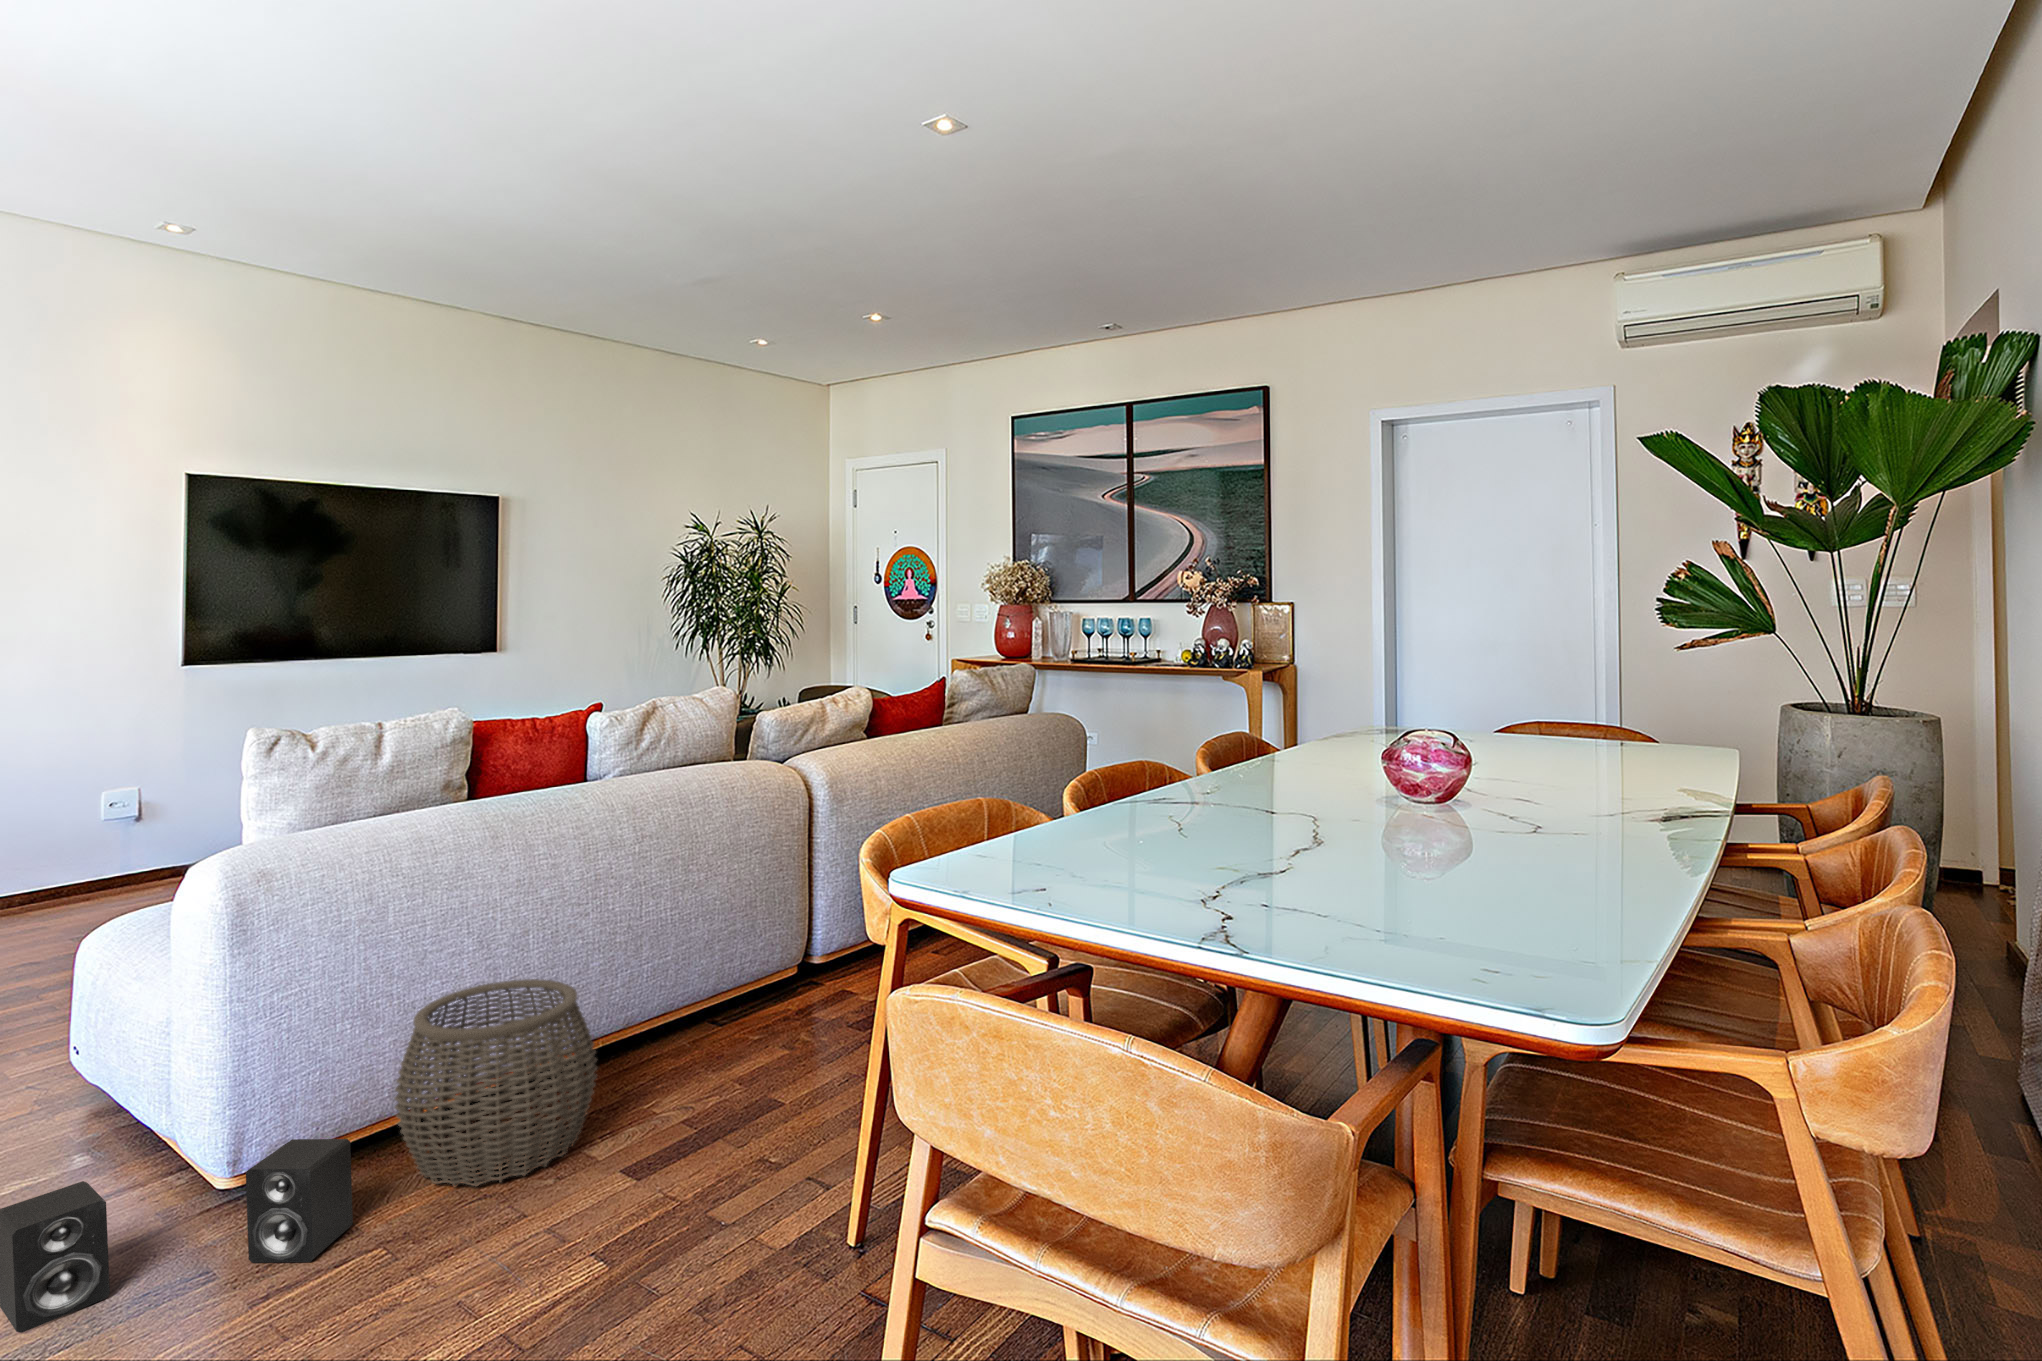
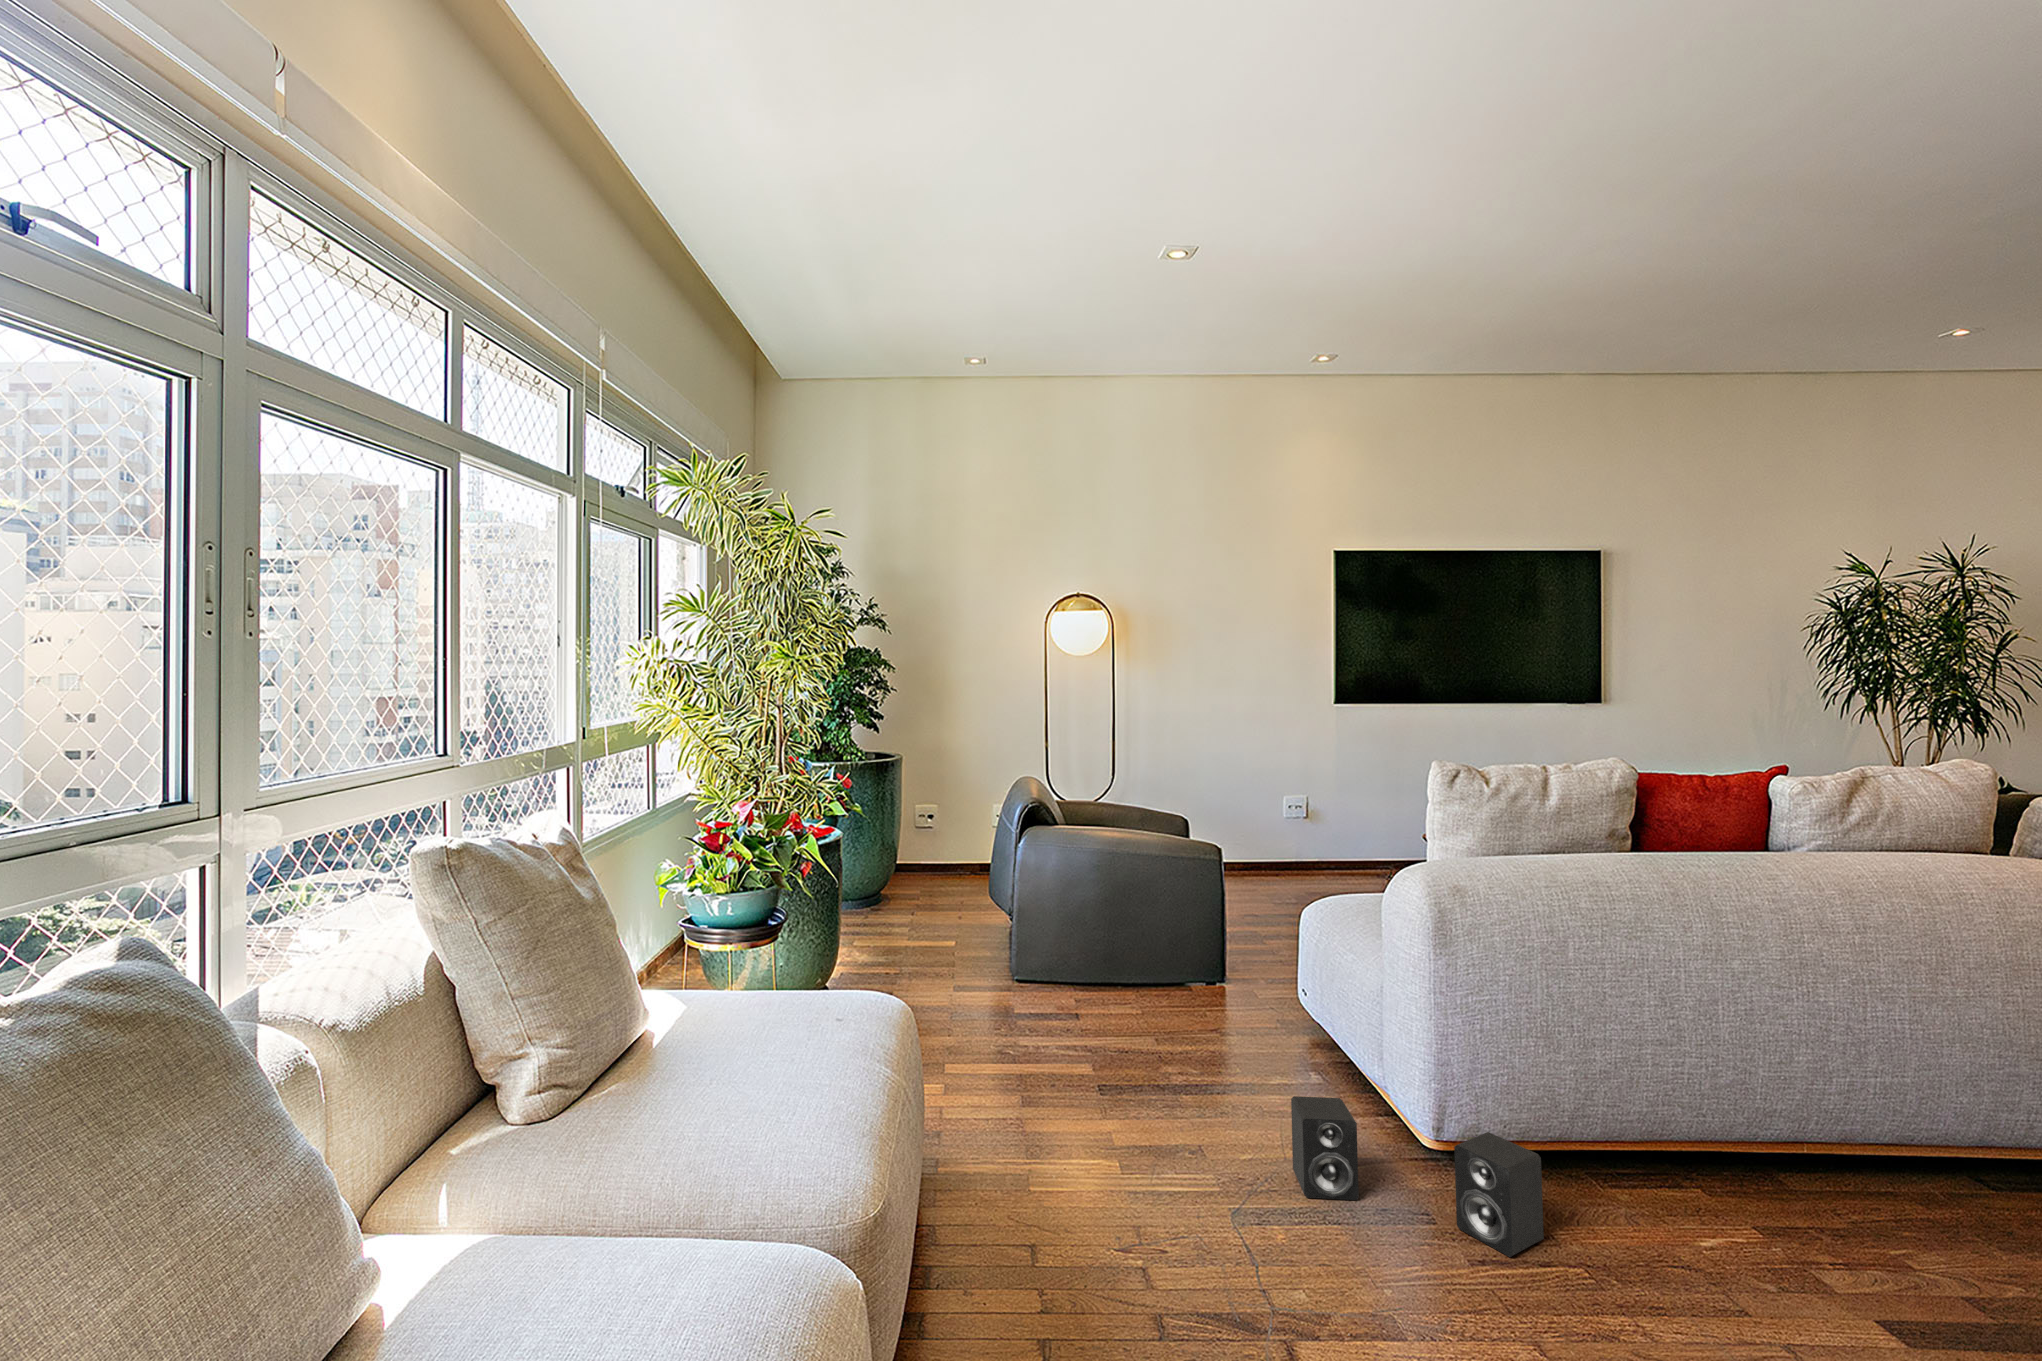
woven basket: present [394,979,597,1187] -> none [1575,1044,1819,1283]

